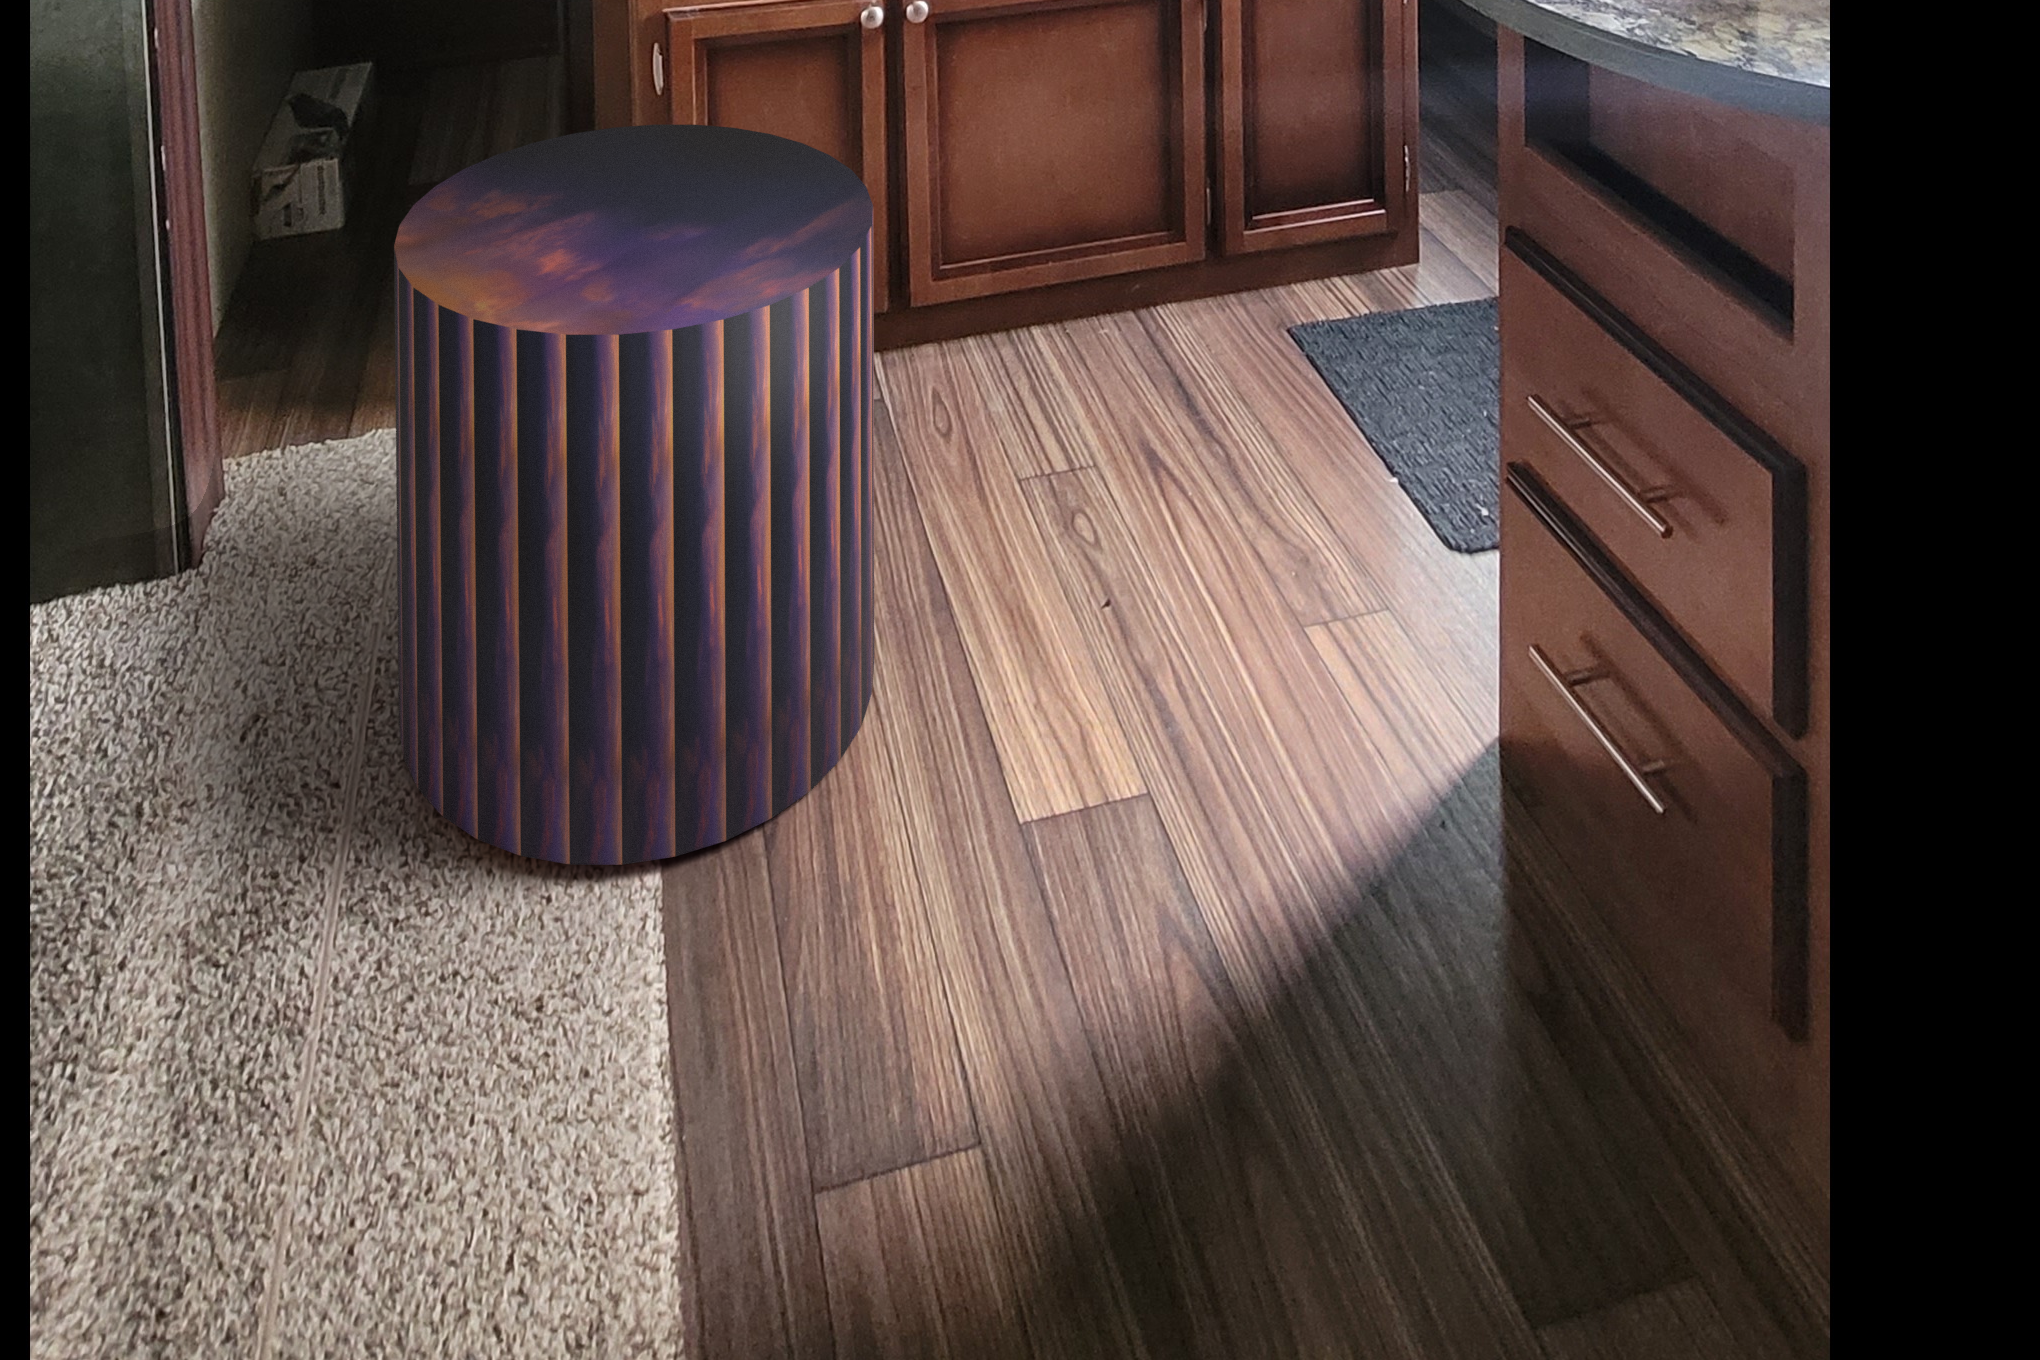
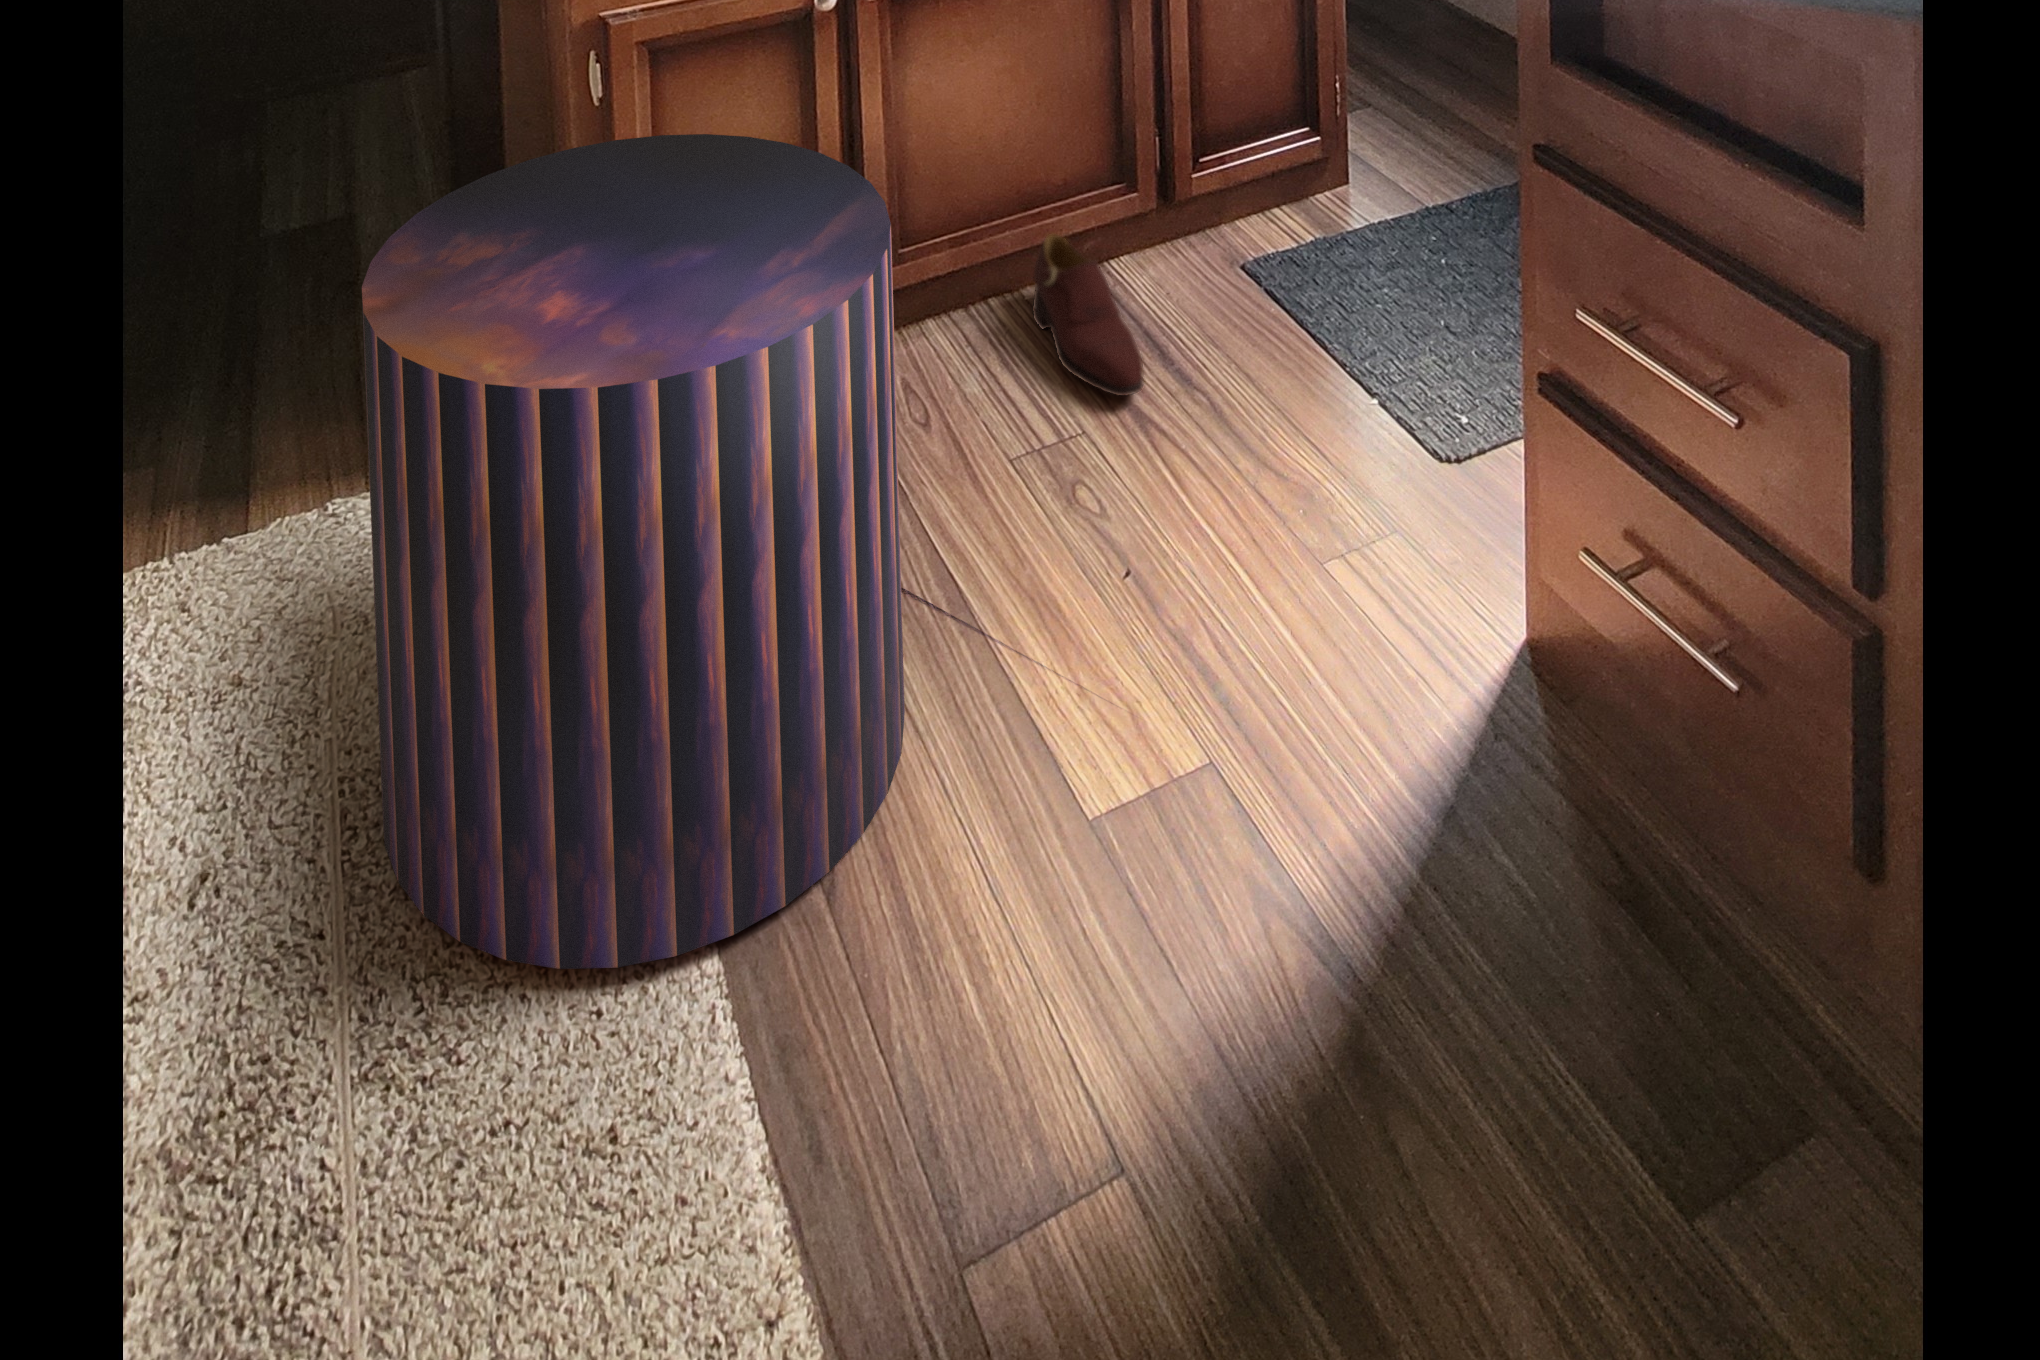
shoe: none [1072,267,1163,431] -> present [1033,234,1144,396]

